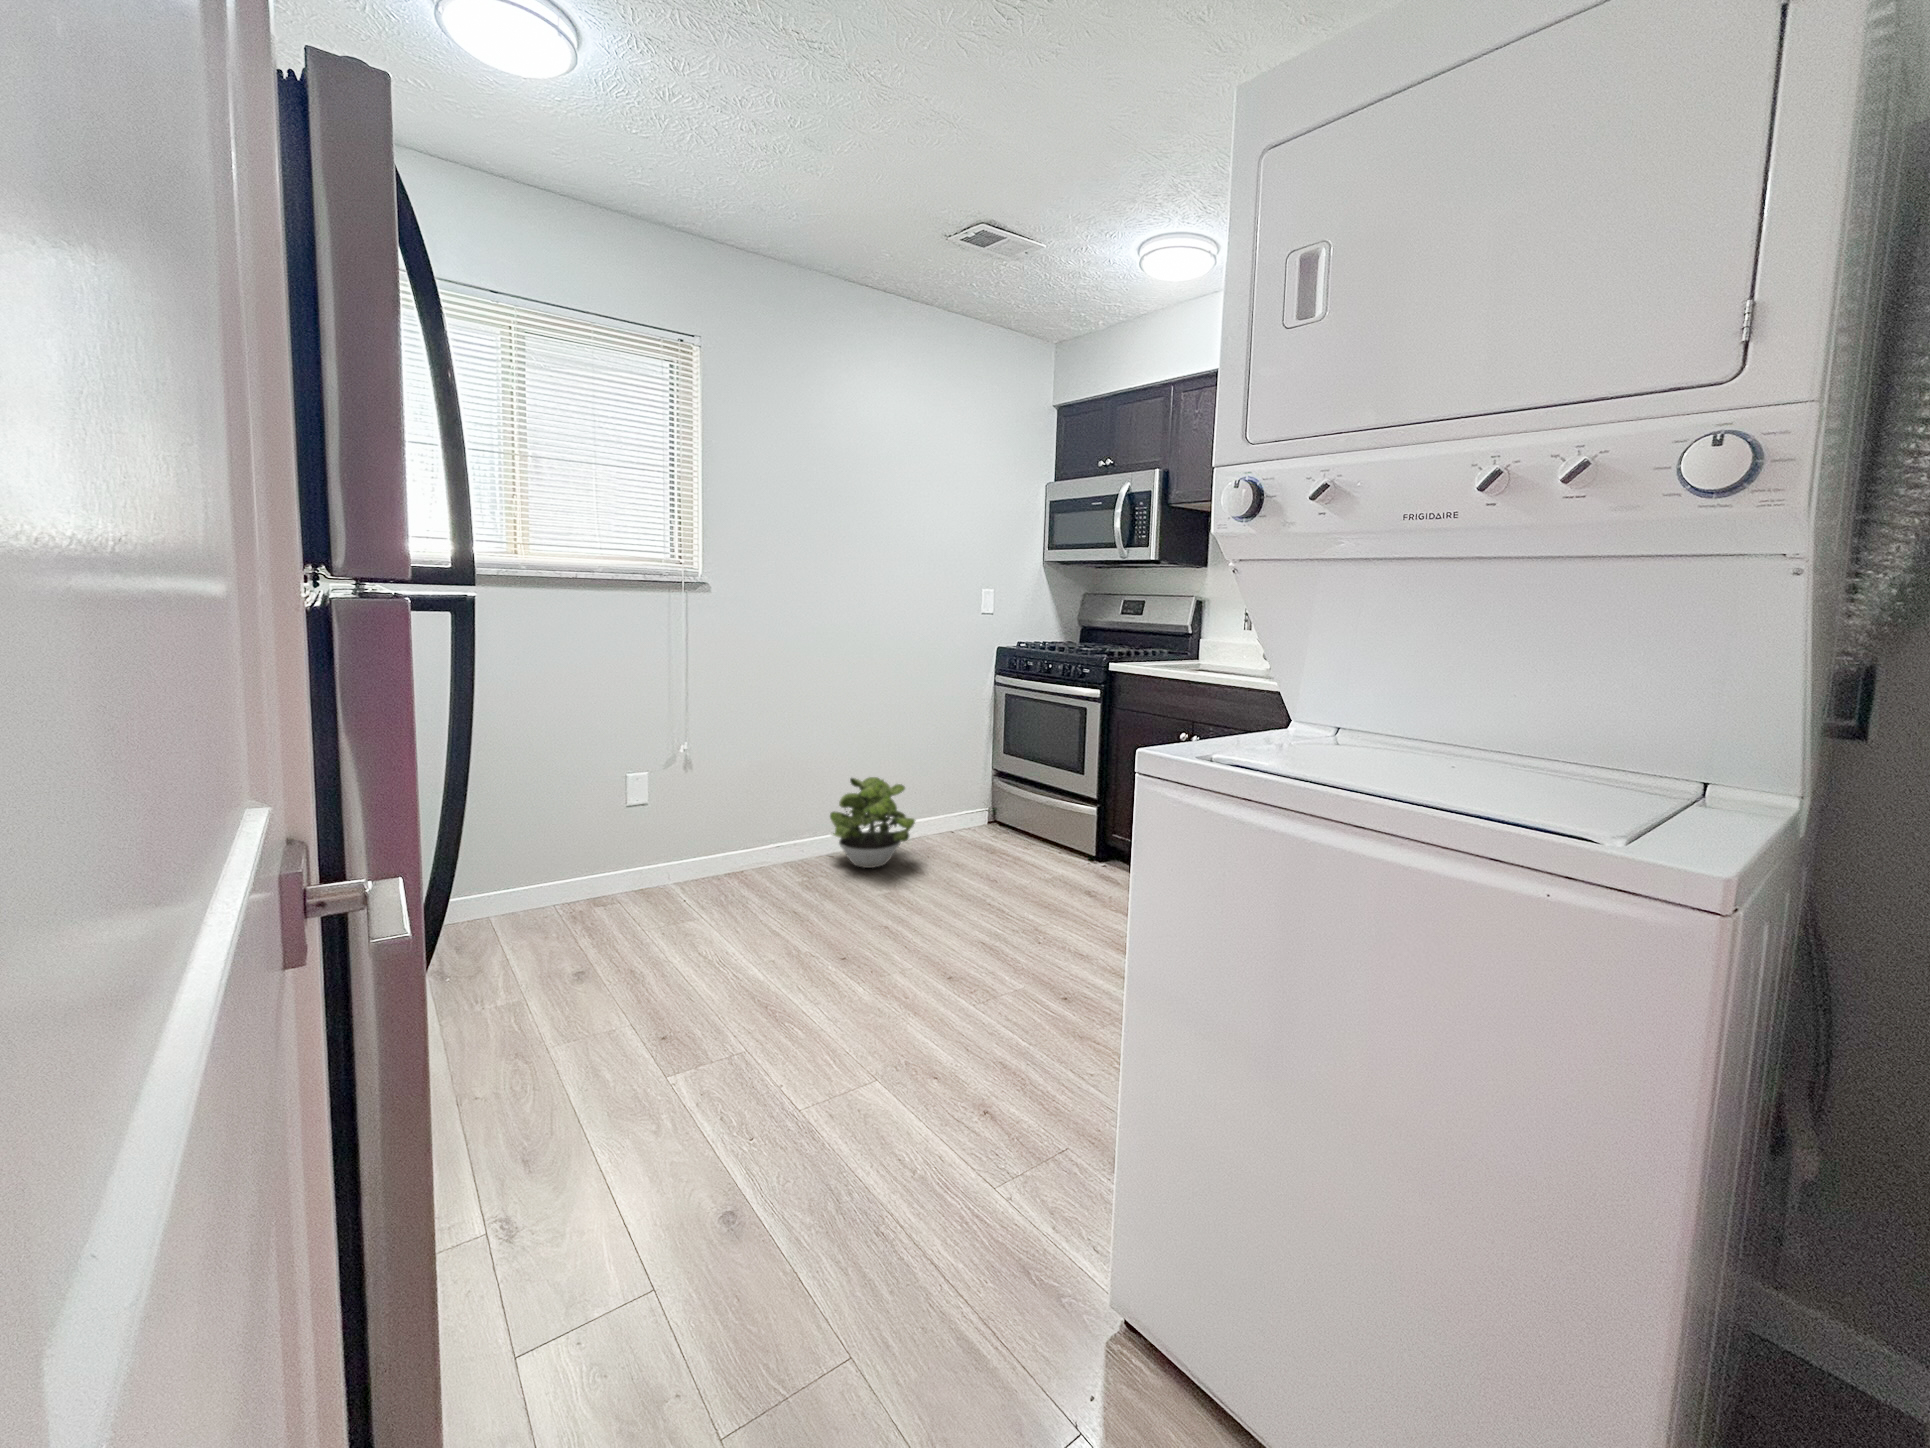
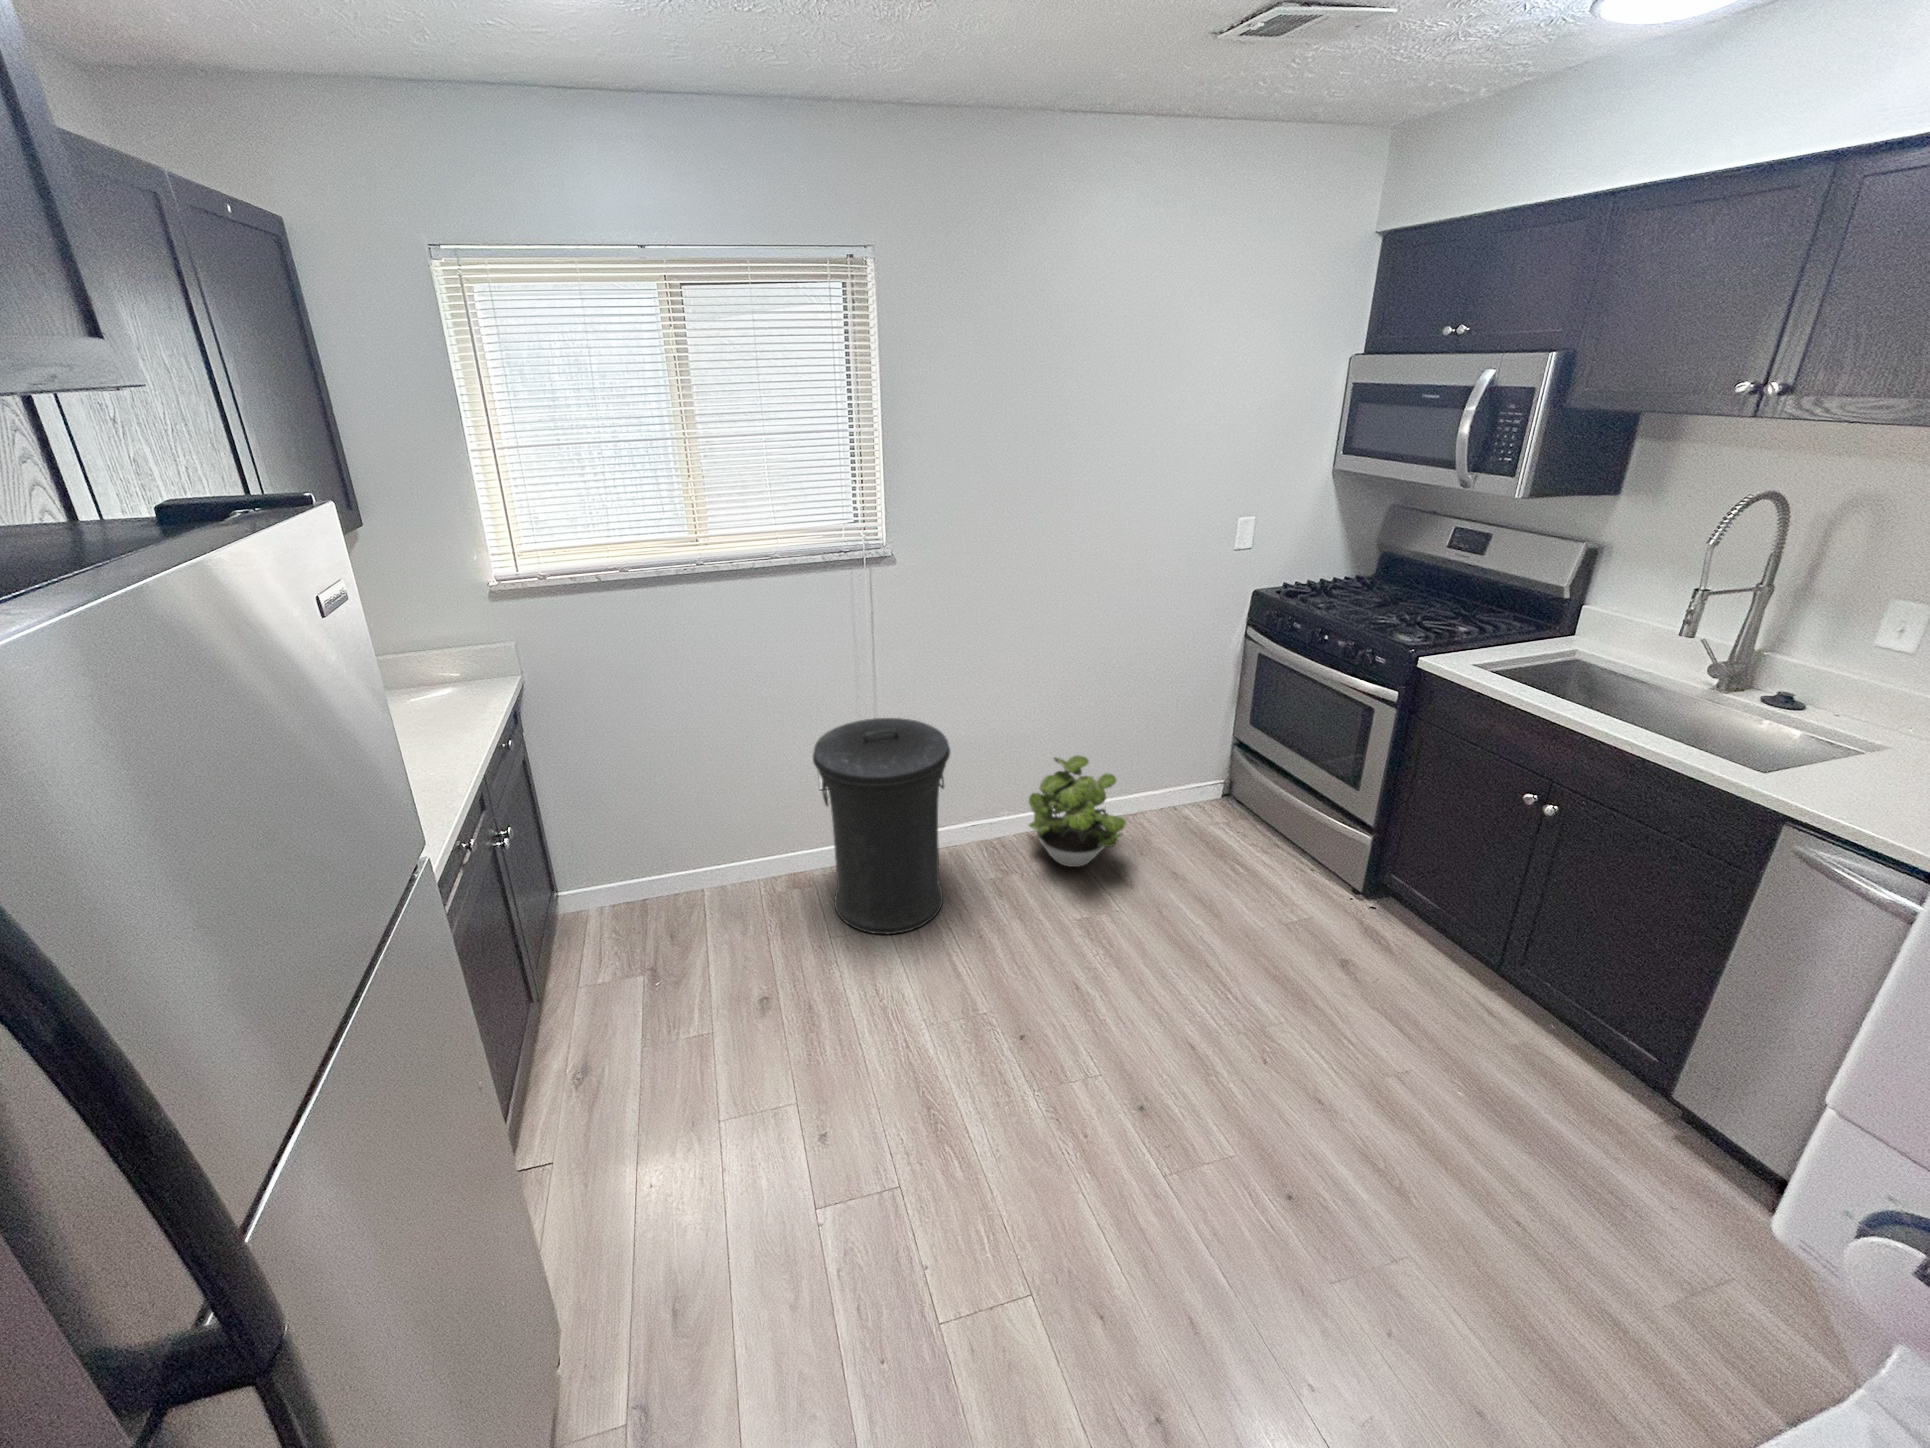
trash can: none [630,726,765,924] -> present [813,718,950,934]

